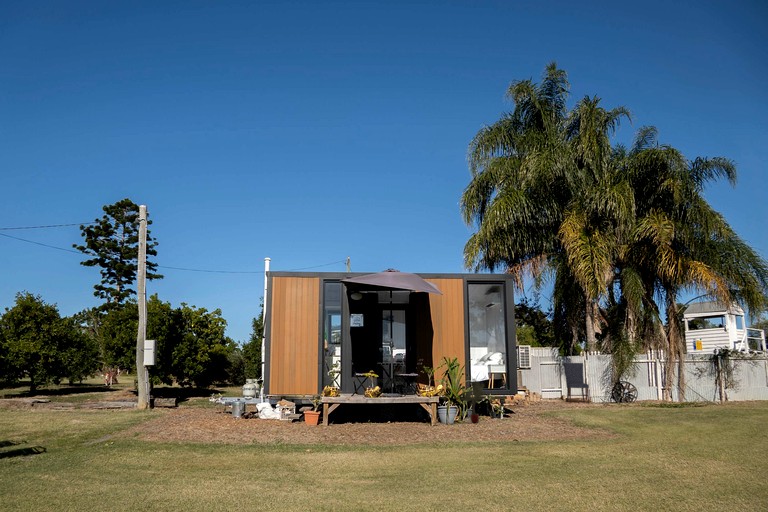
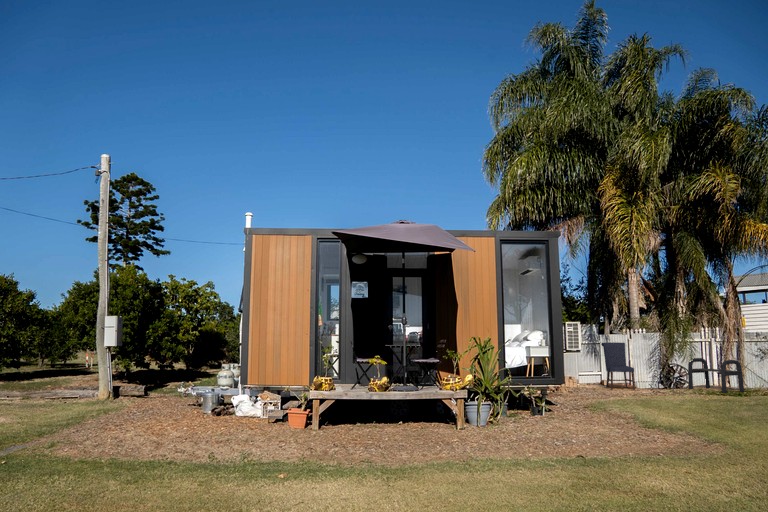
bench: none [636,376,680,405] -> present [688,358,744,393]
potted tree: present [461,379,485,423] -> none [494,365,528,424]

